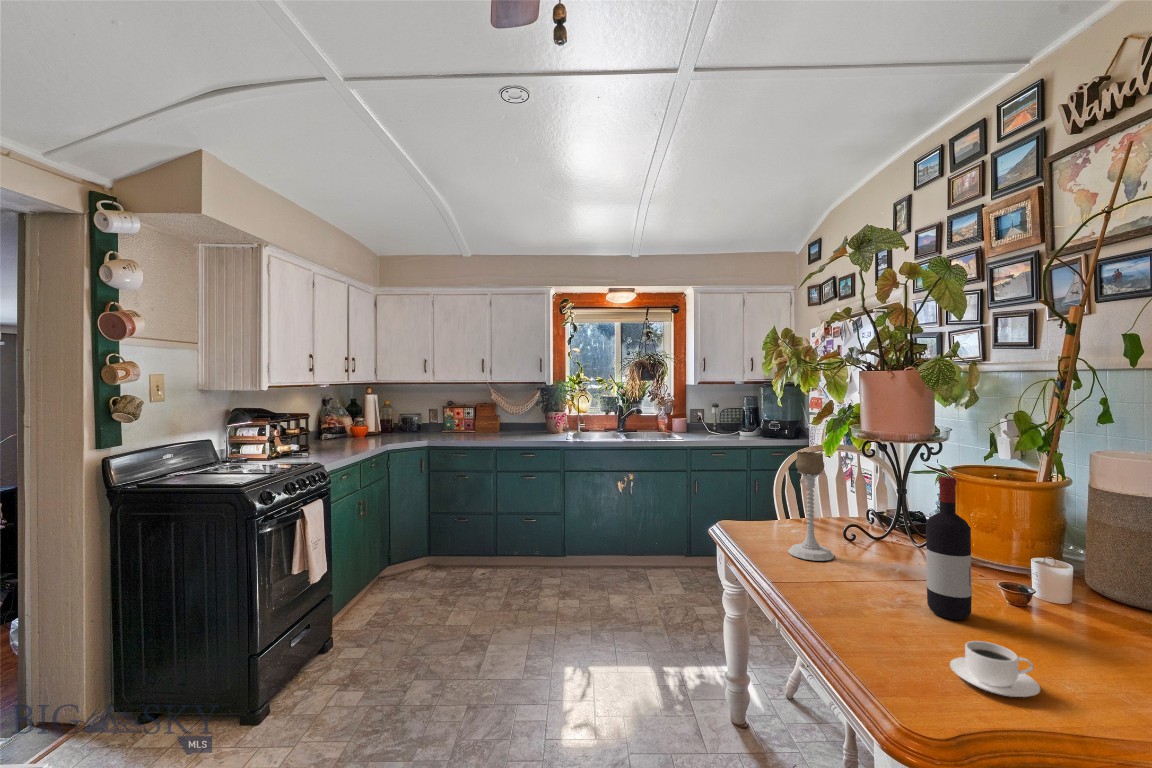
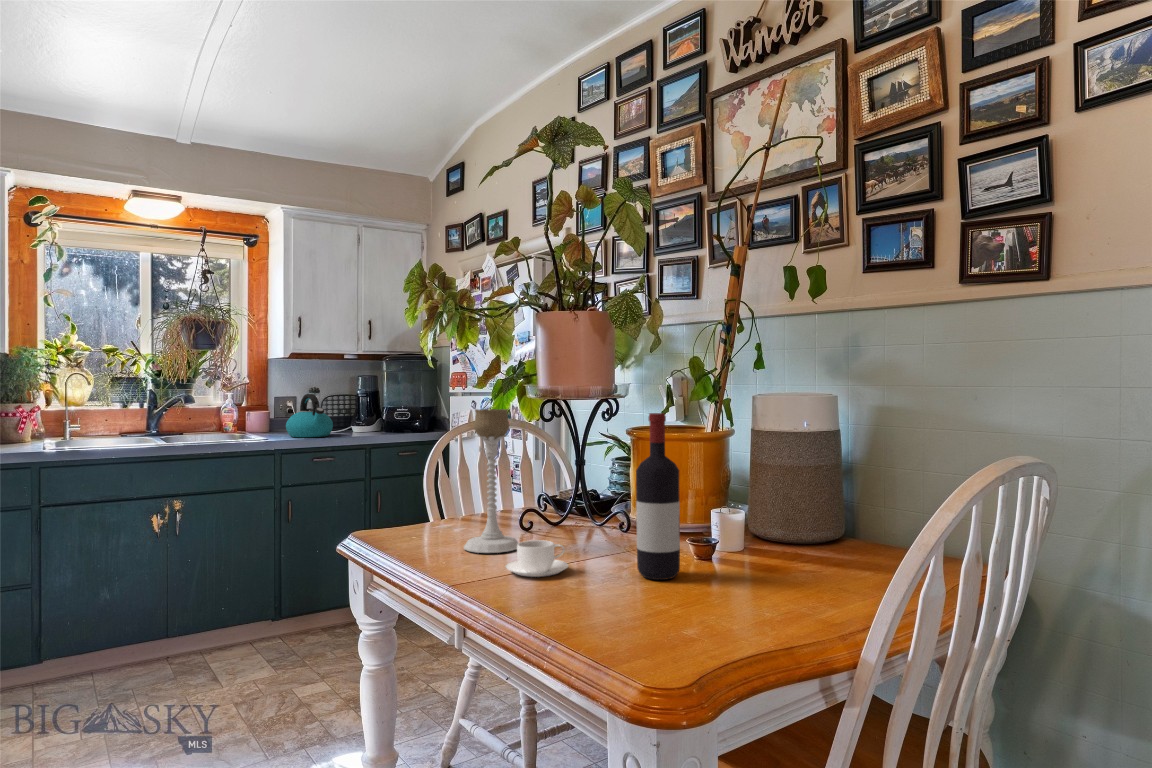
kettle: none [695,410,725,439] -> present [286,394,333,437]
coffee cup: present [950,641,1040,697] -> present [506,540,568,577]

